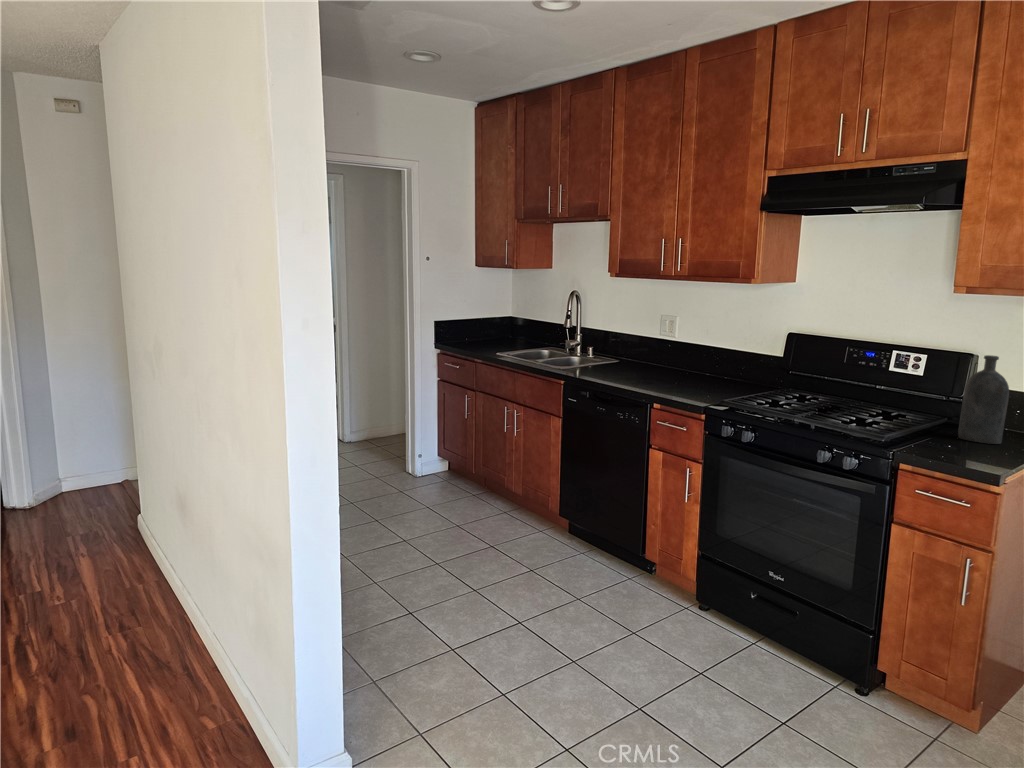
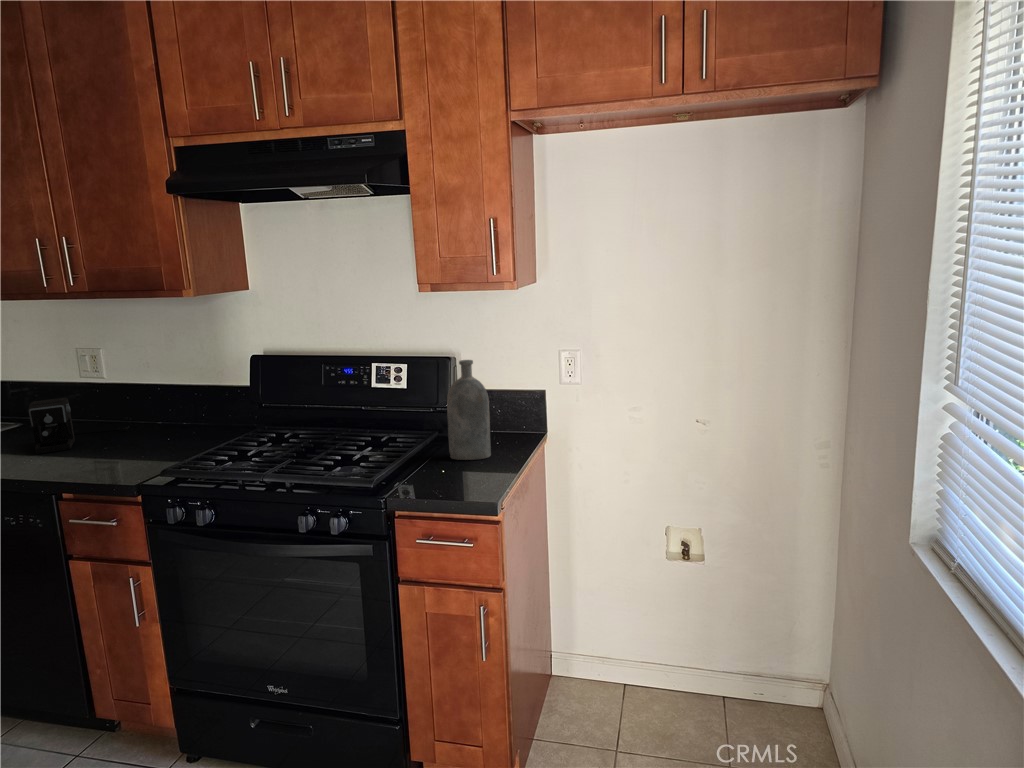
coffee maker: none [634,348,688,382] -> present [29,398,128,454]

